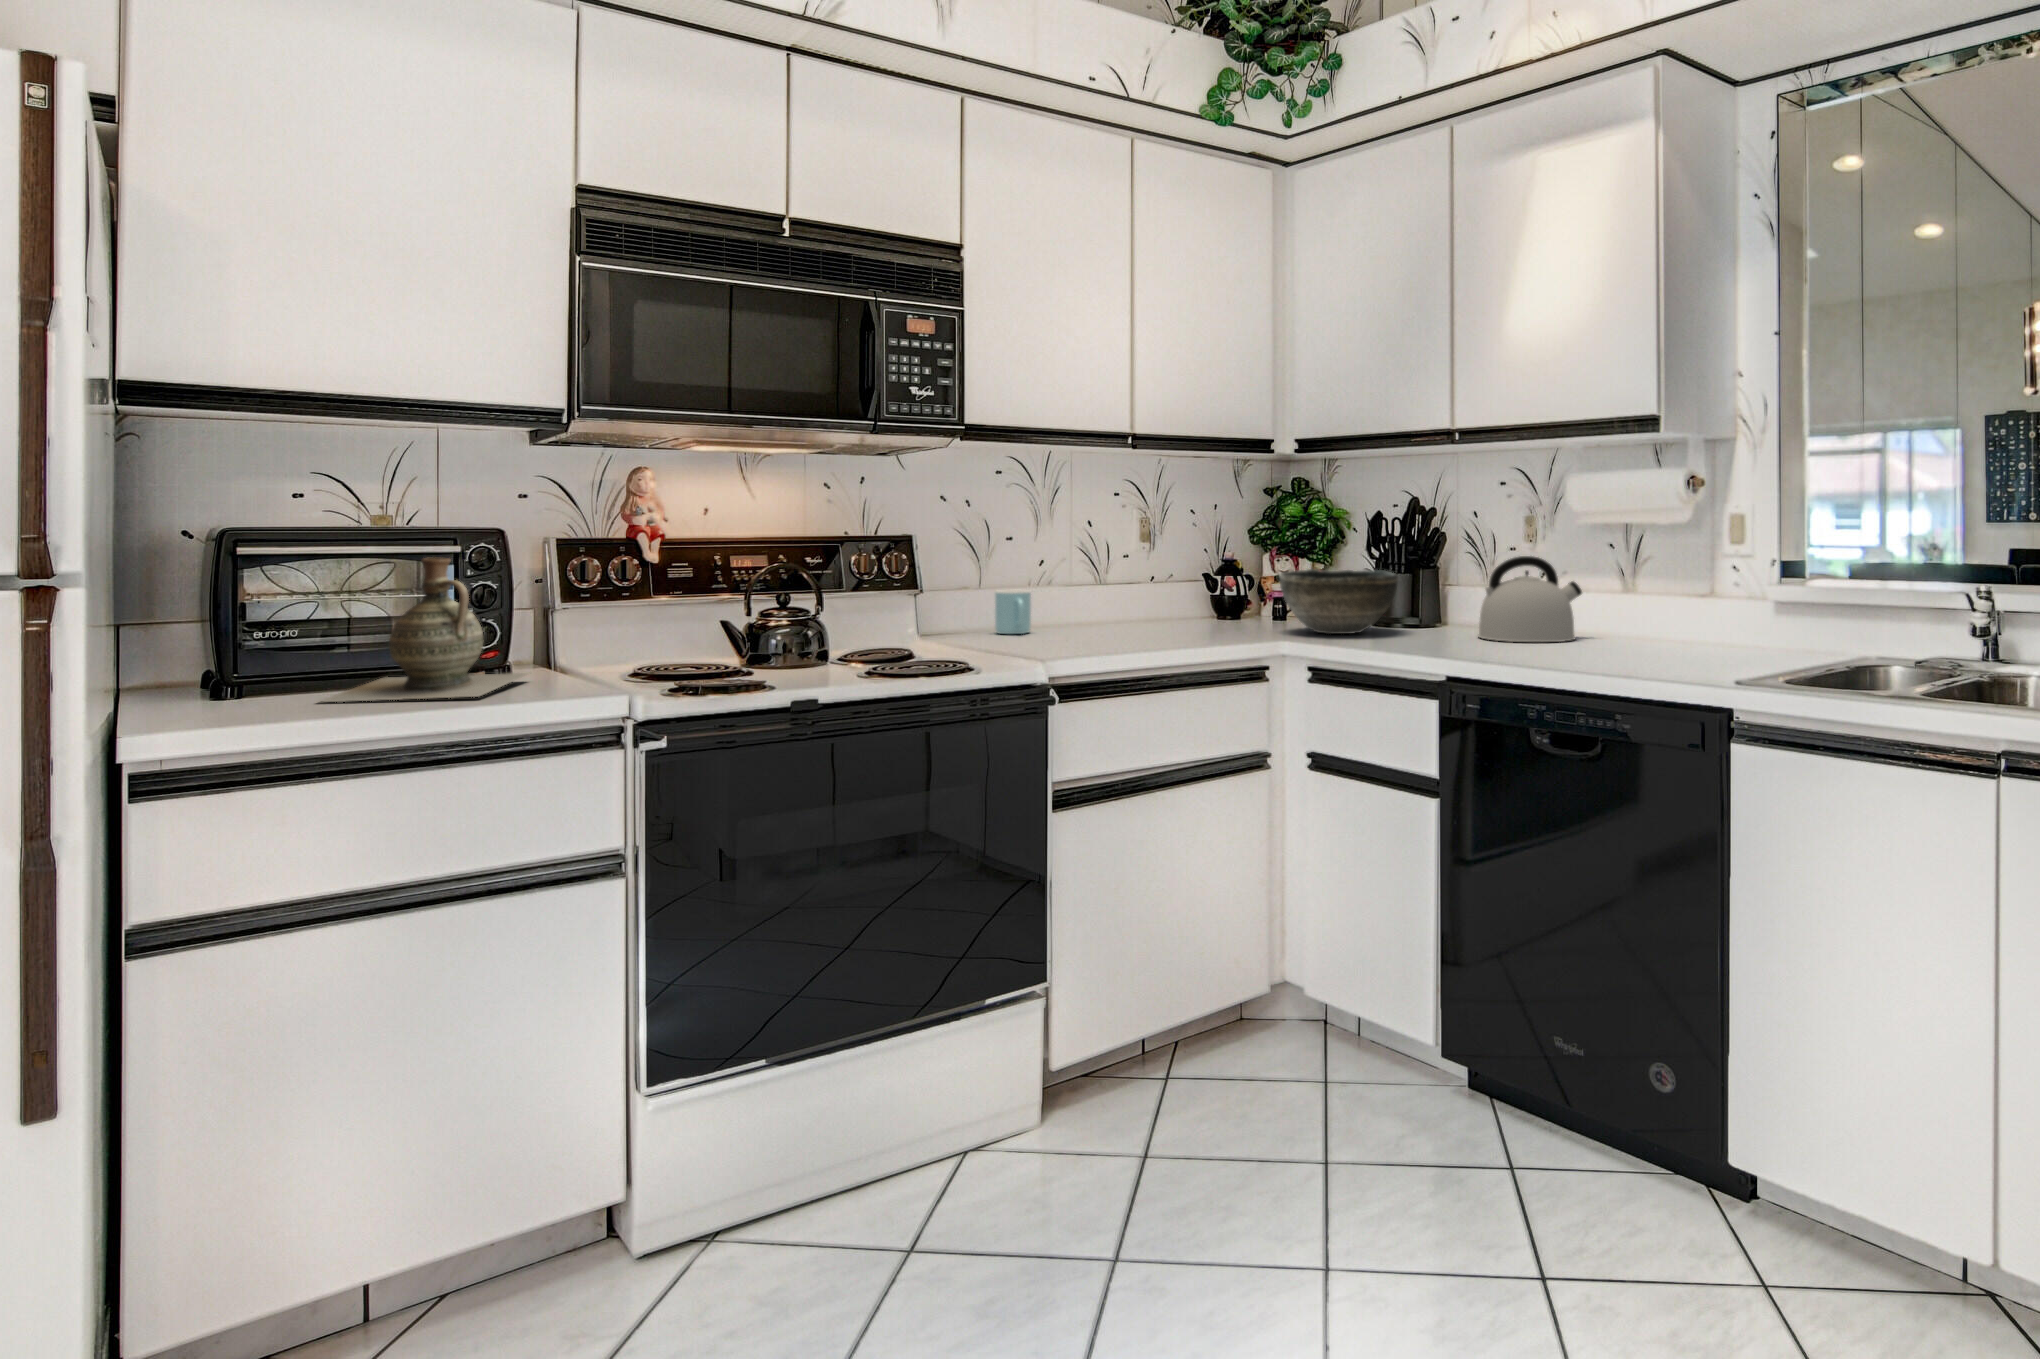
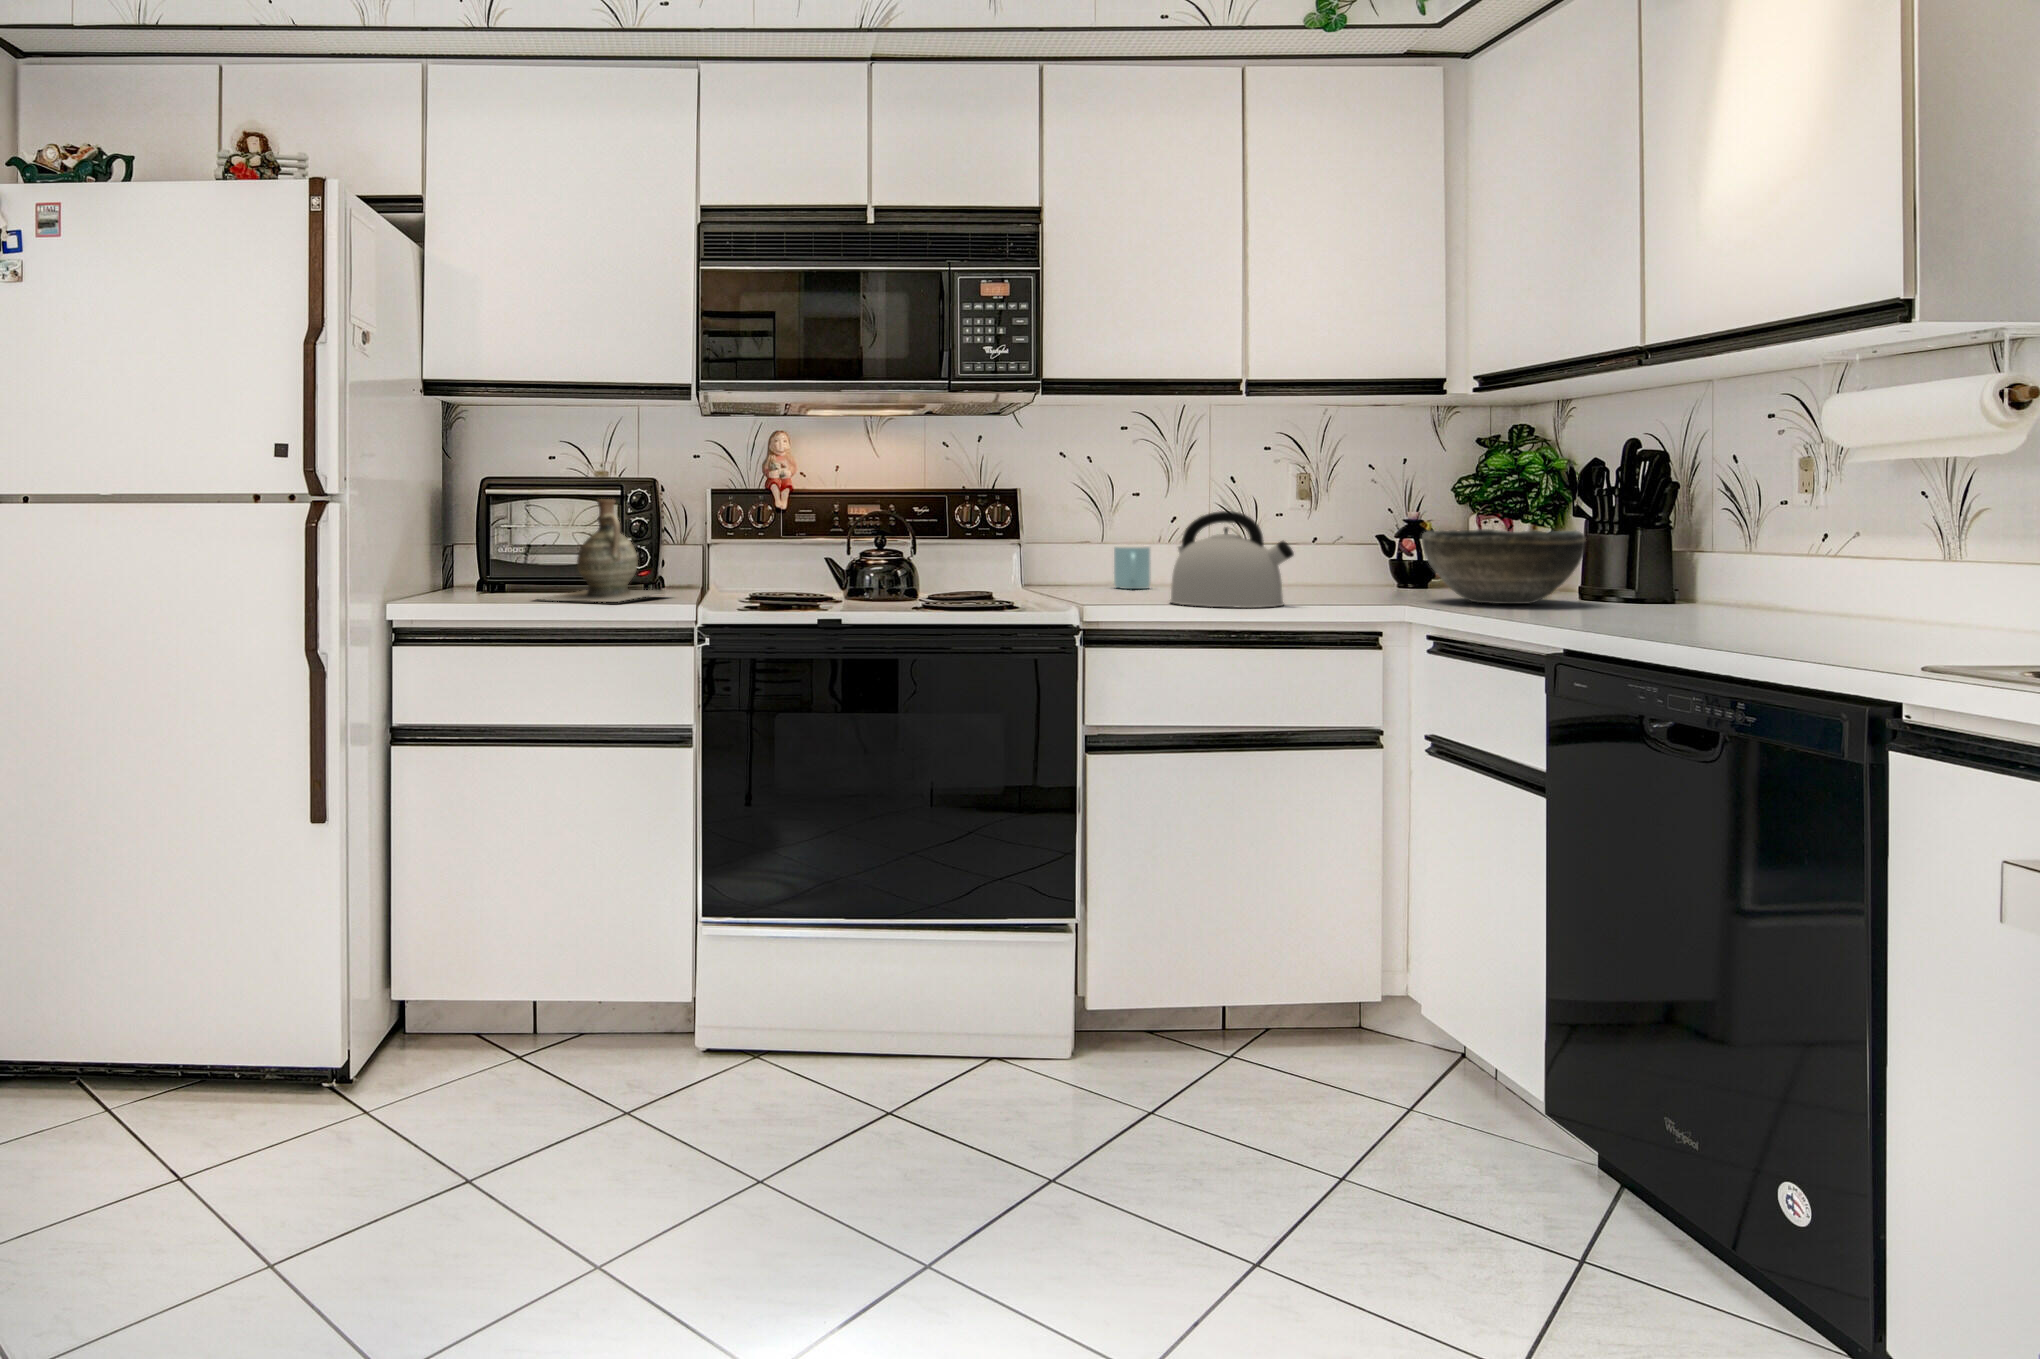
kettle: present [1478,556,1582,642] -> present [1170,511,1294,608]

